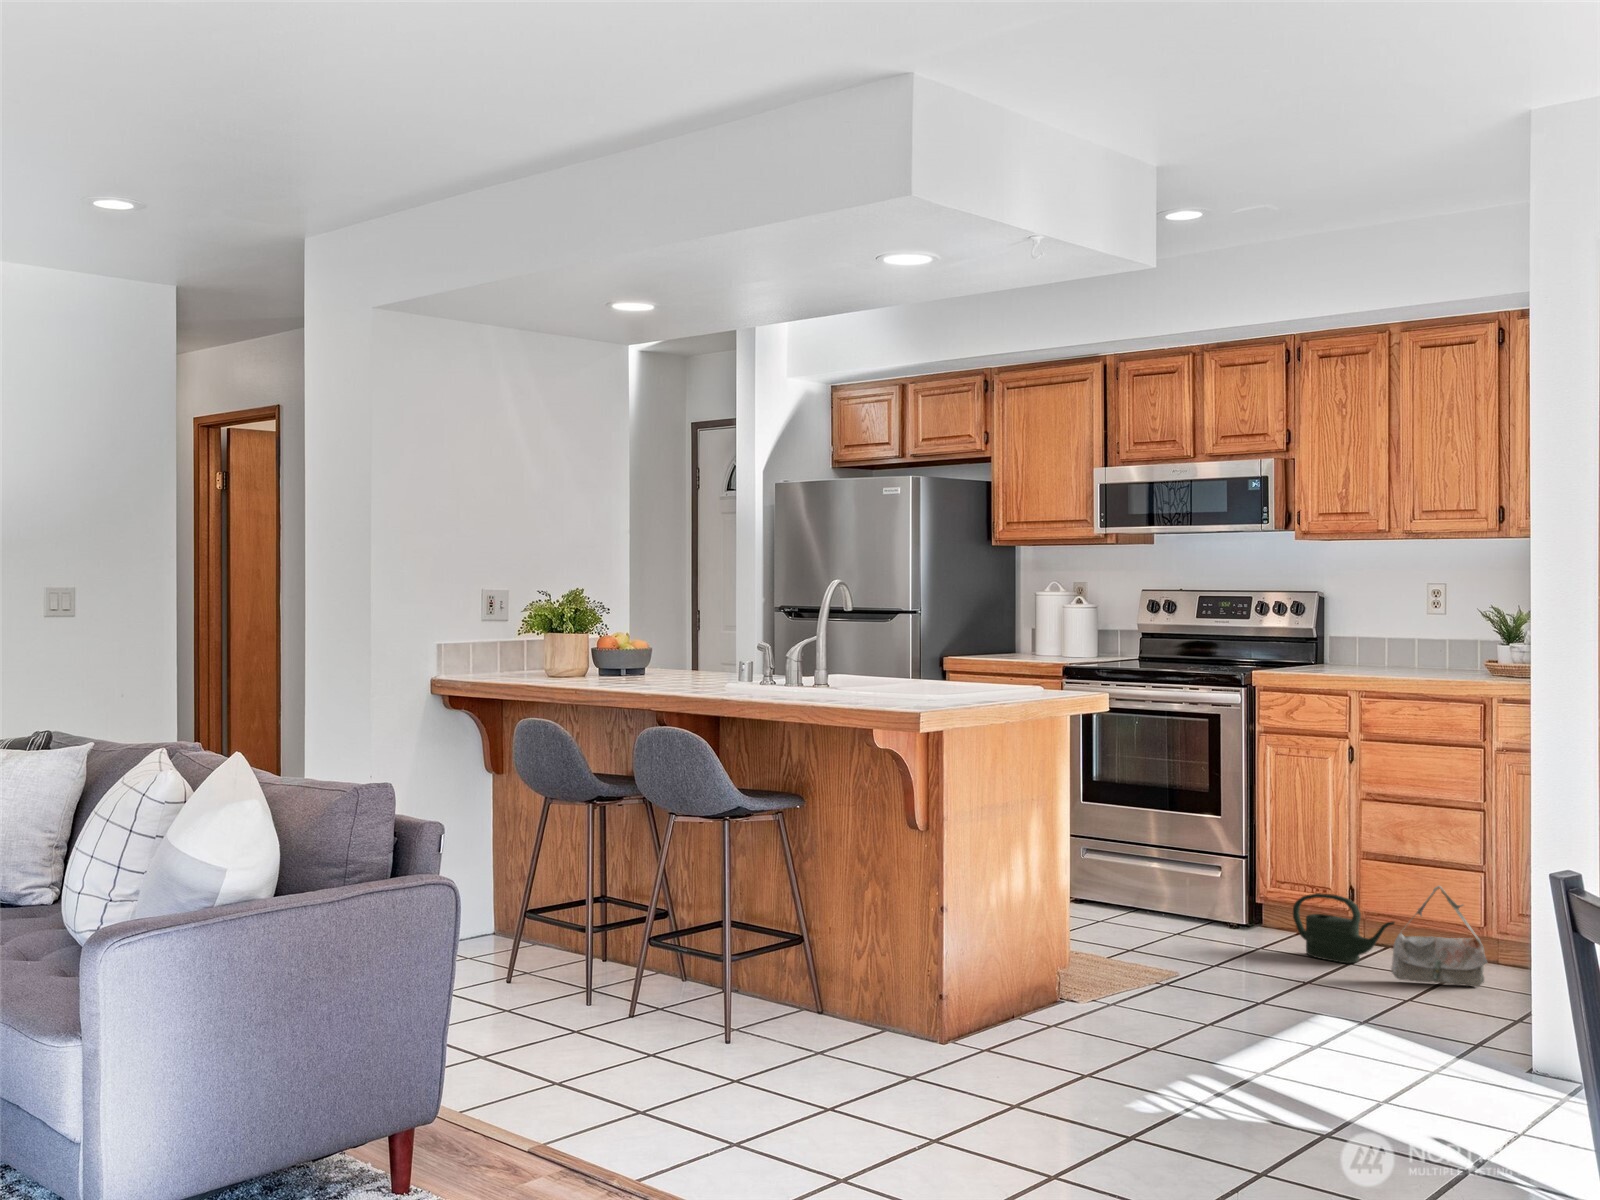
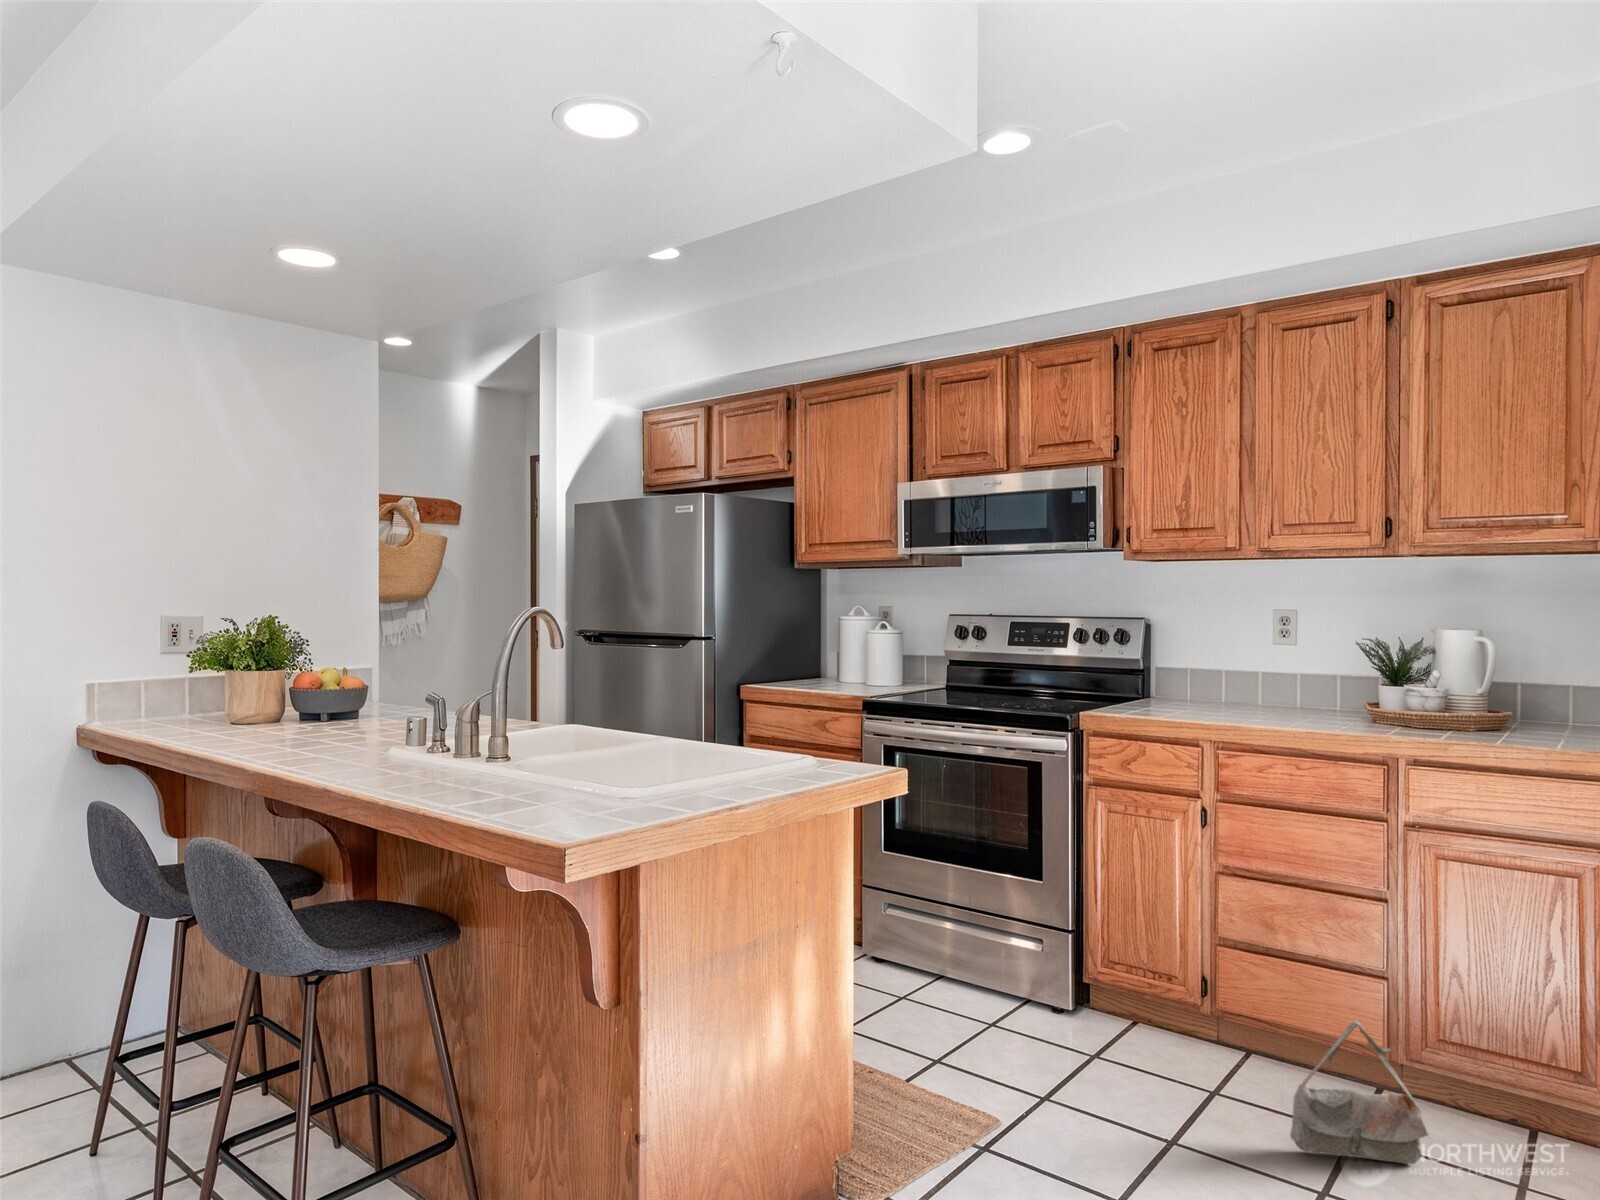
watering can: present [1293,893,1395,963] -> none [1140,1000,1283,1101]

